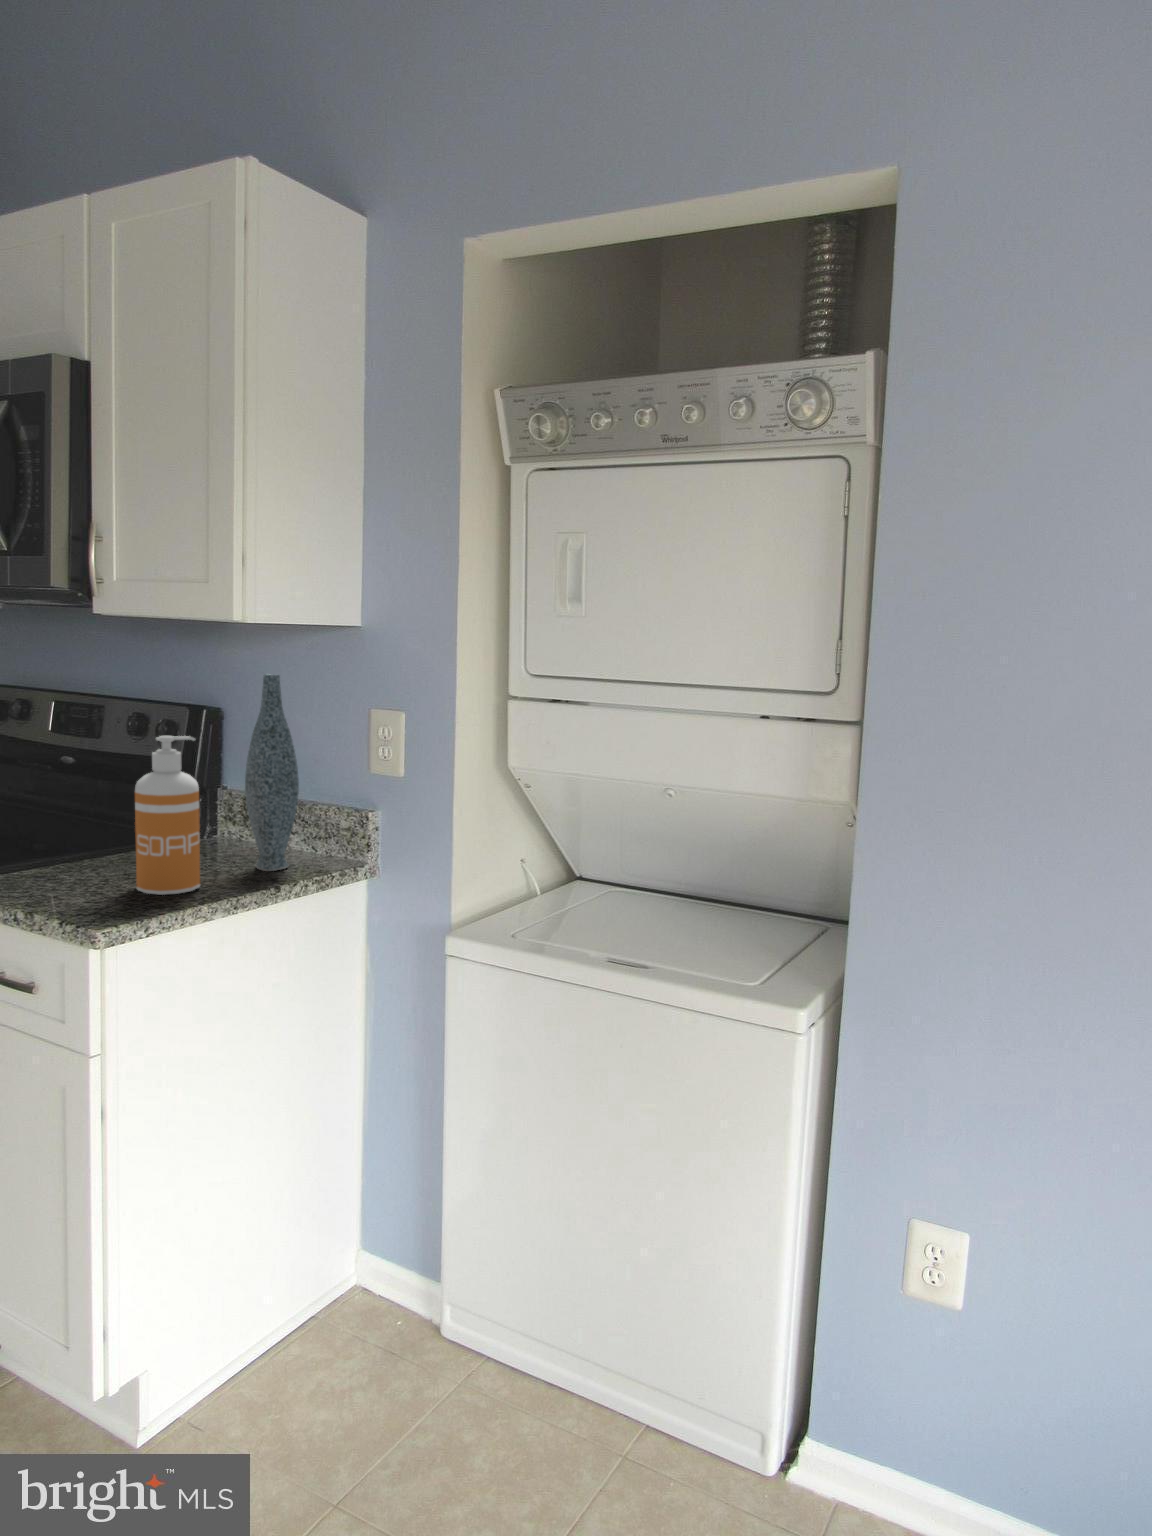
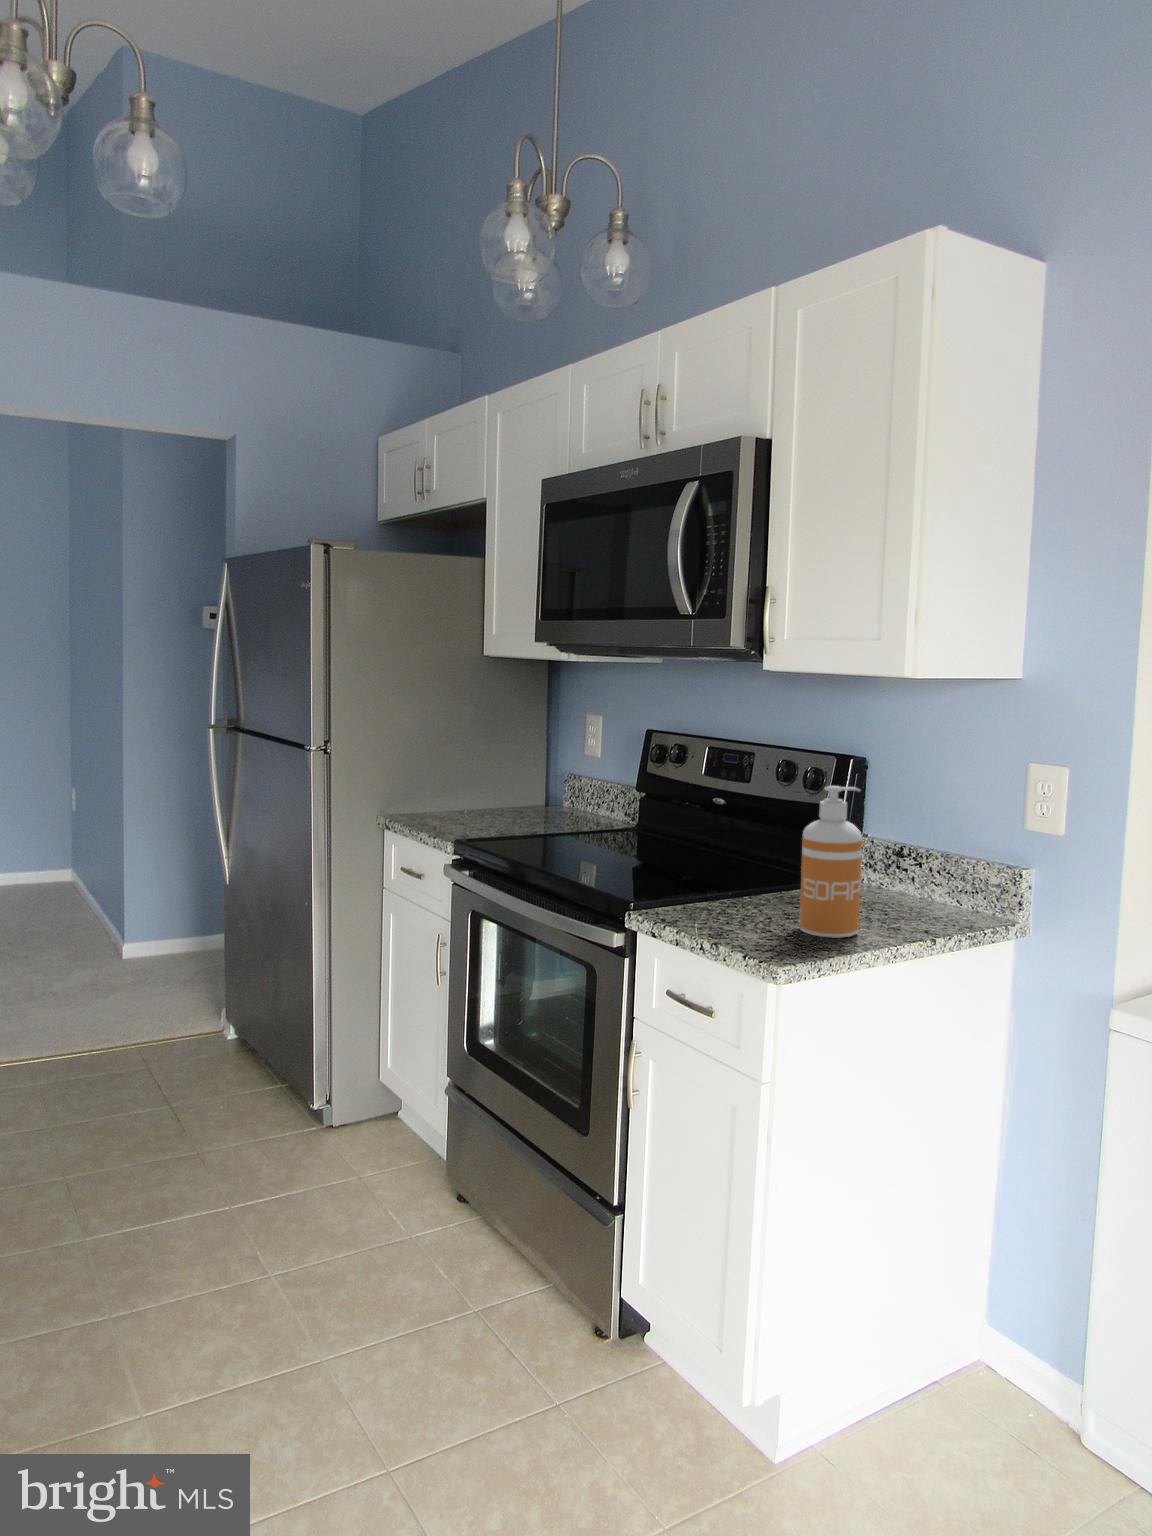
vase: present [245,674,299,871] -> none [897,727,952,922]

